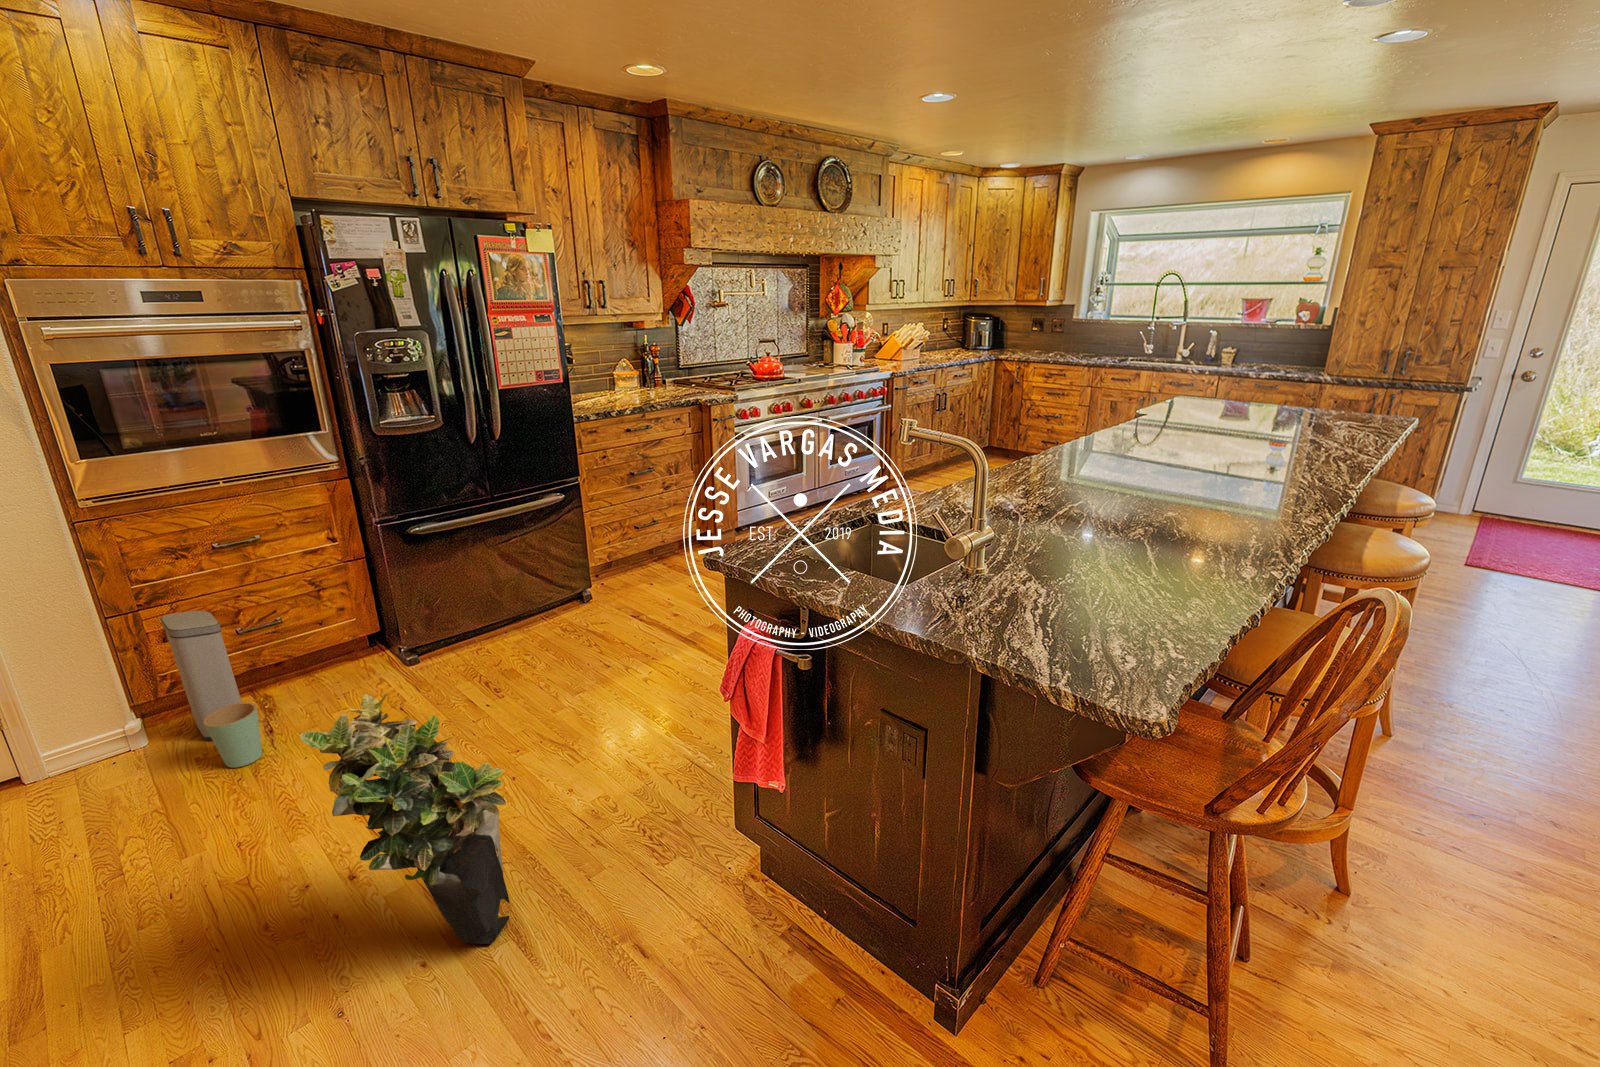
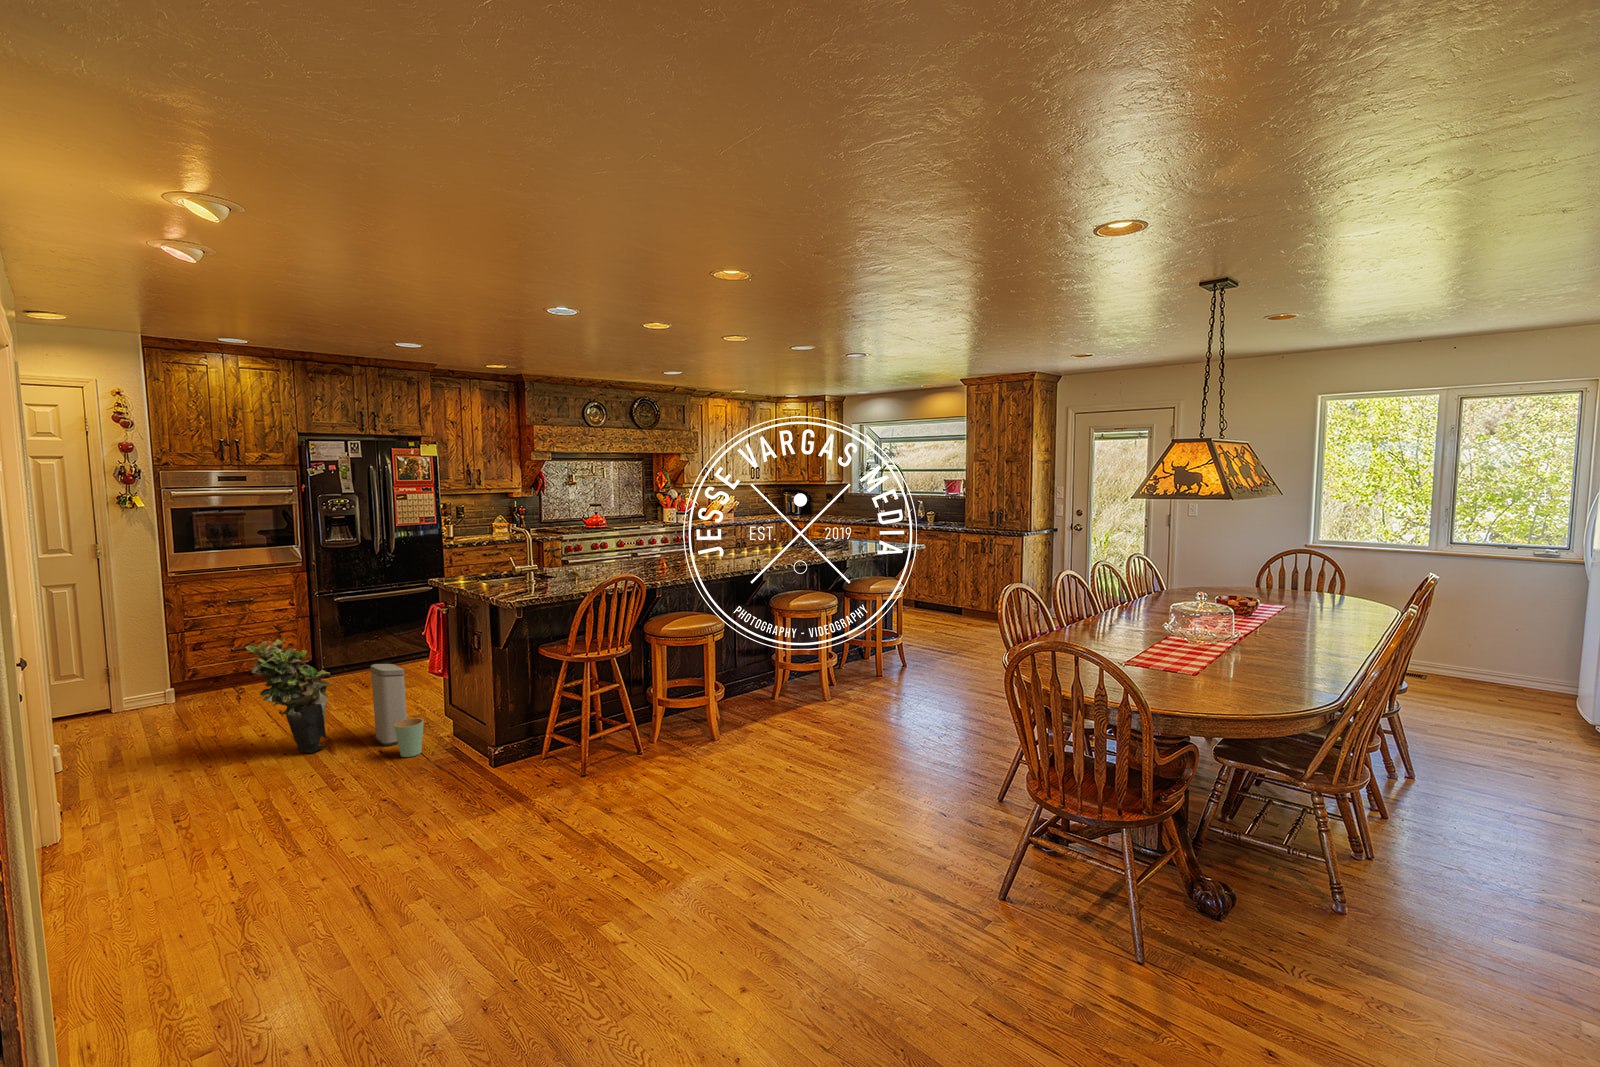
trash can: present [160,611,262,768] -> present [371,664,424,757]

